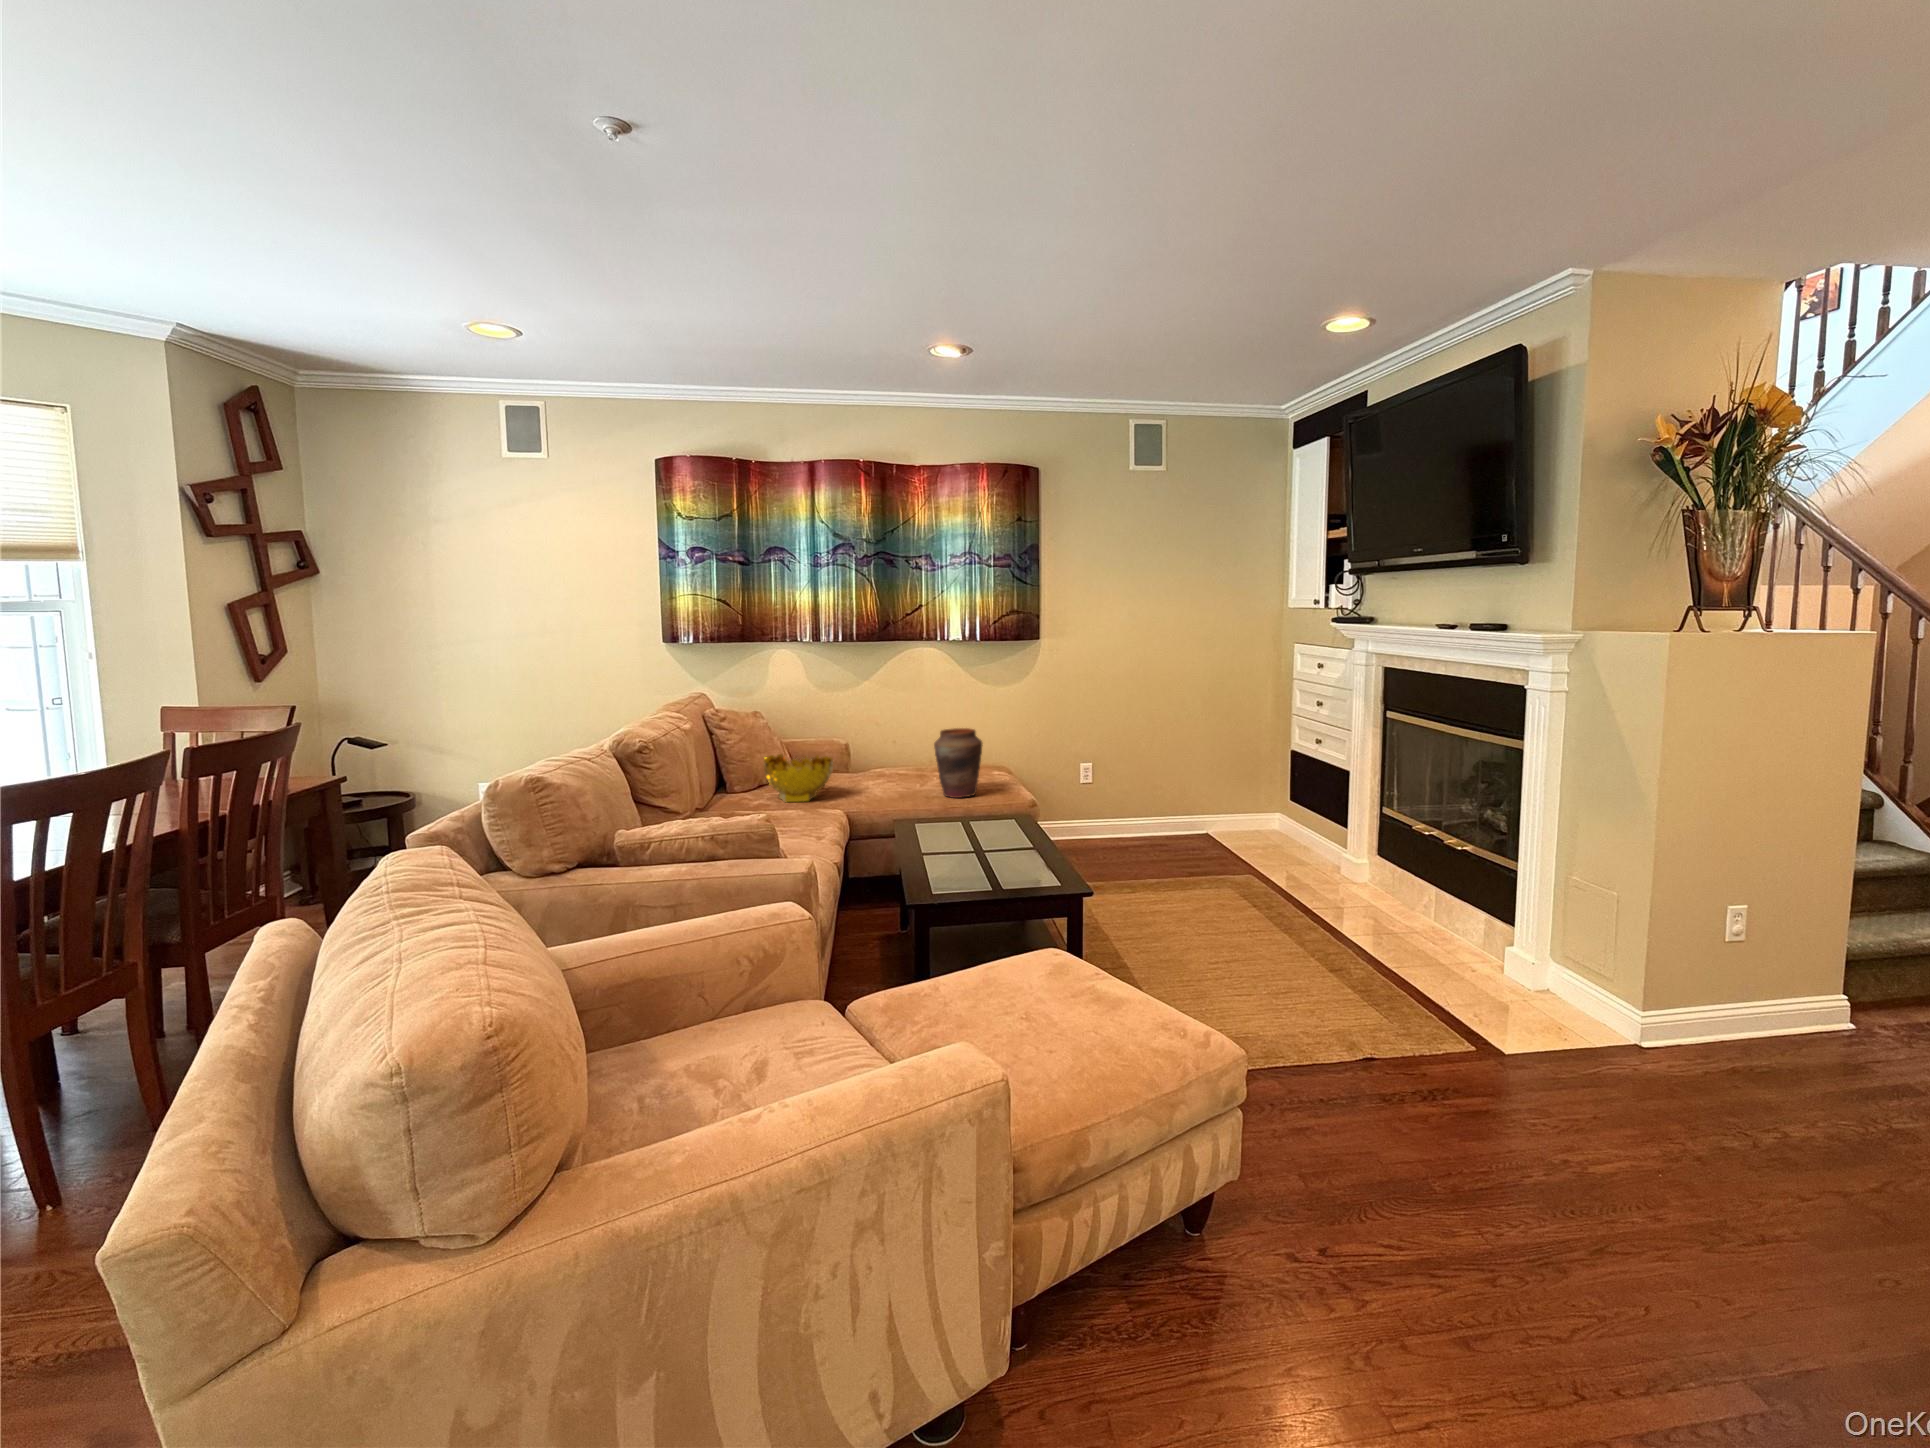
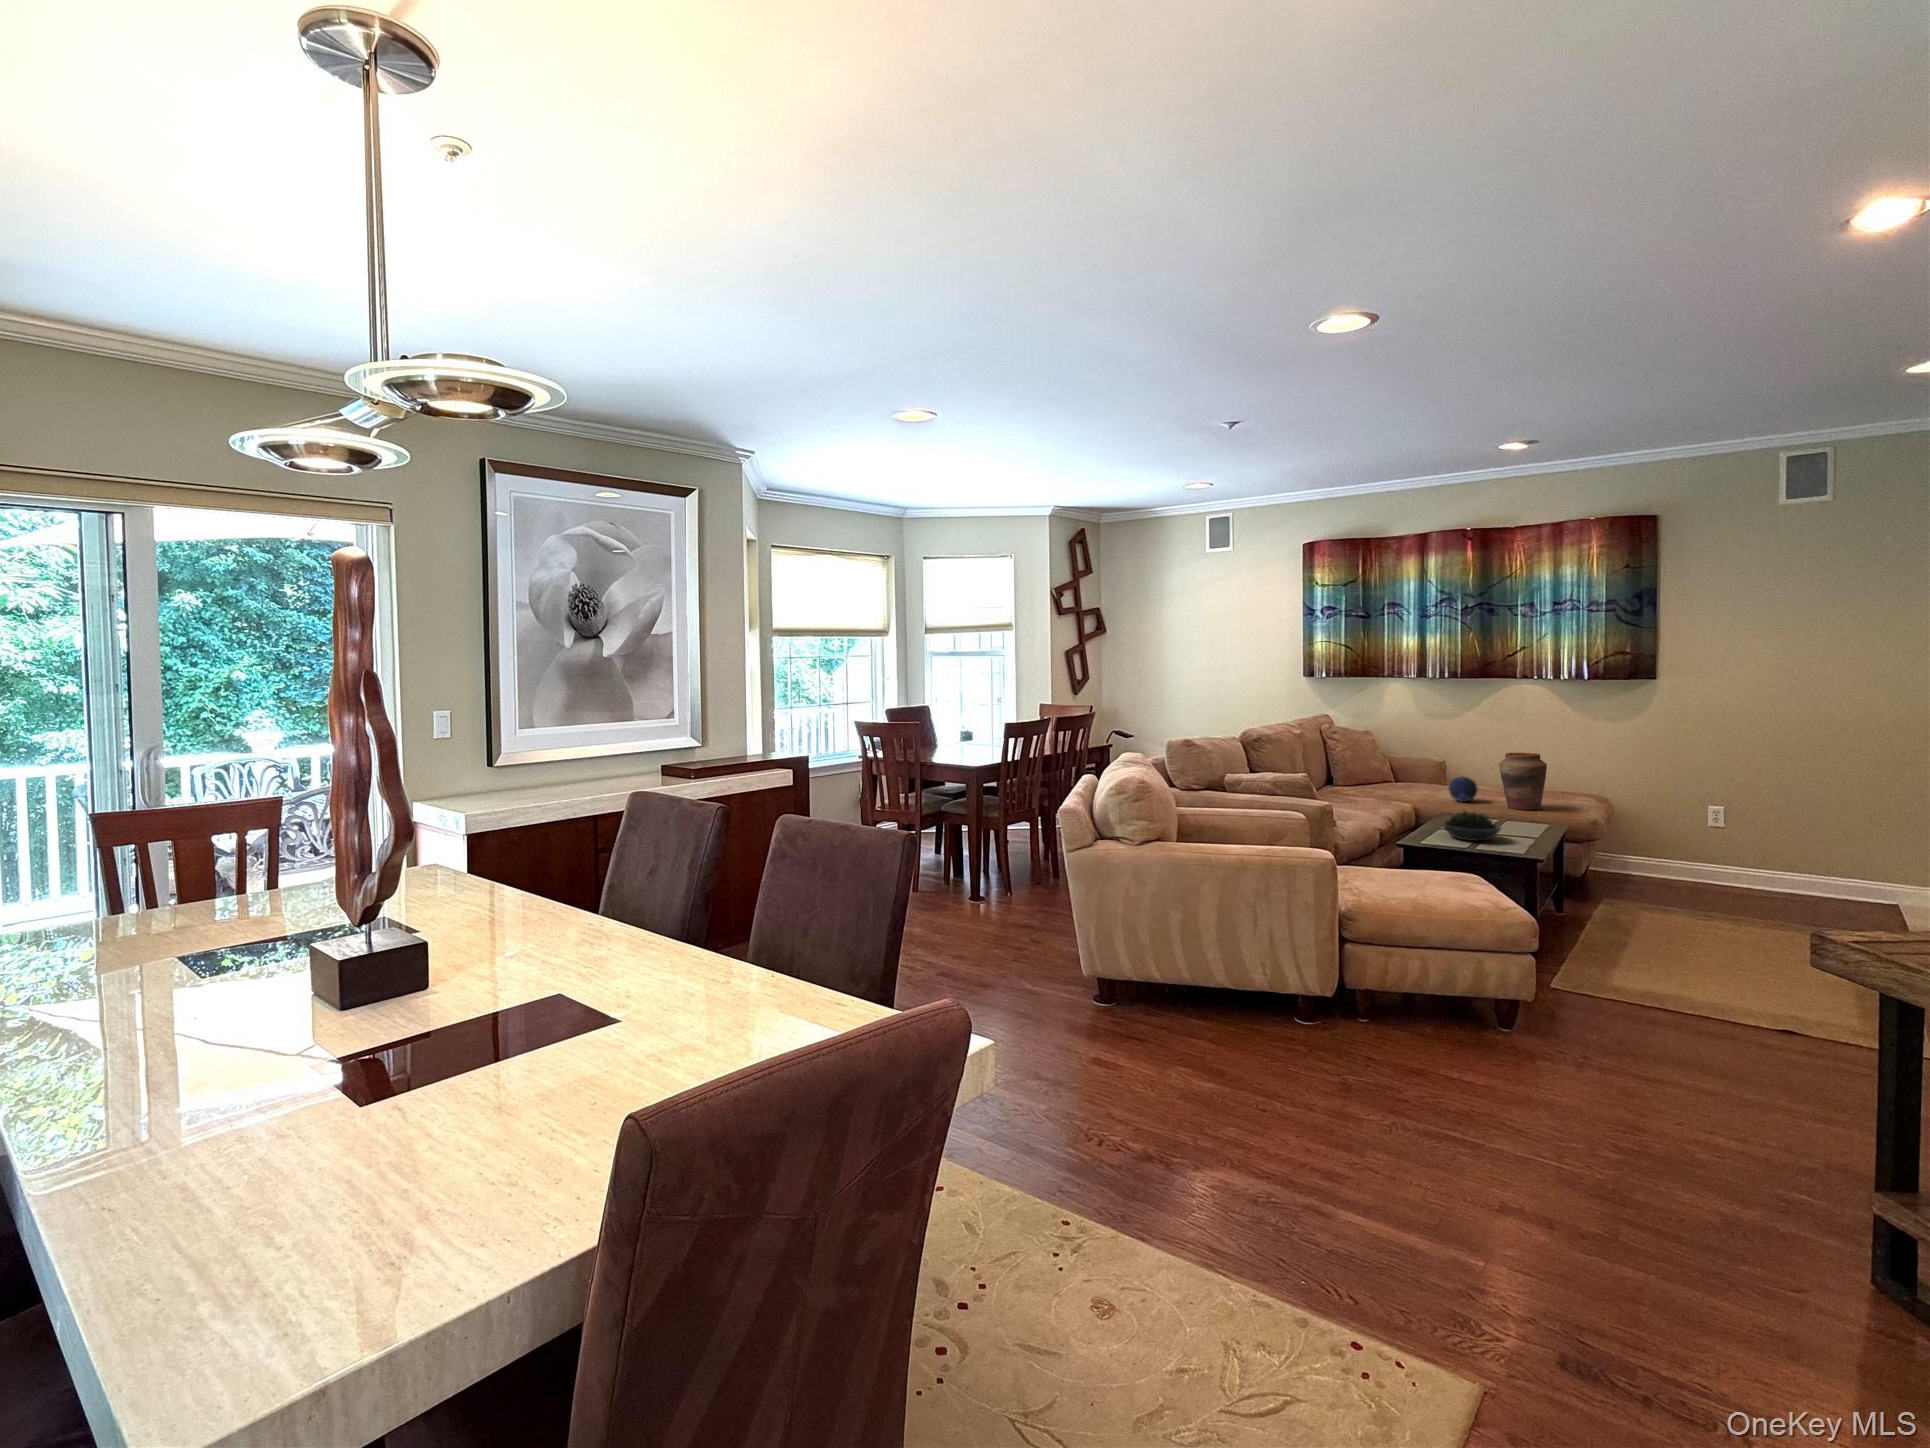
decorative bowl: present [764,754,833,802] -> none [1355,760,1411,796]
decorative orb: none [878,764,910,796] -> present [1448,776,1478,802]
succulent plant: none [935,821,1007,865] -> present [1442,811,1501,841]

